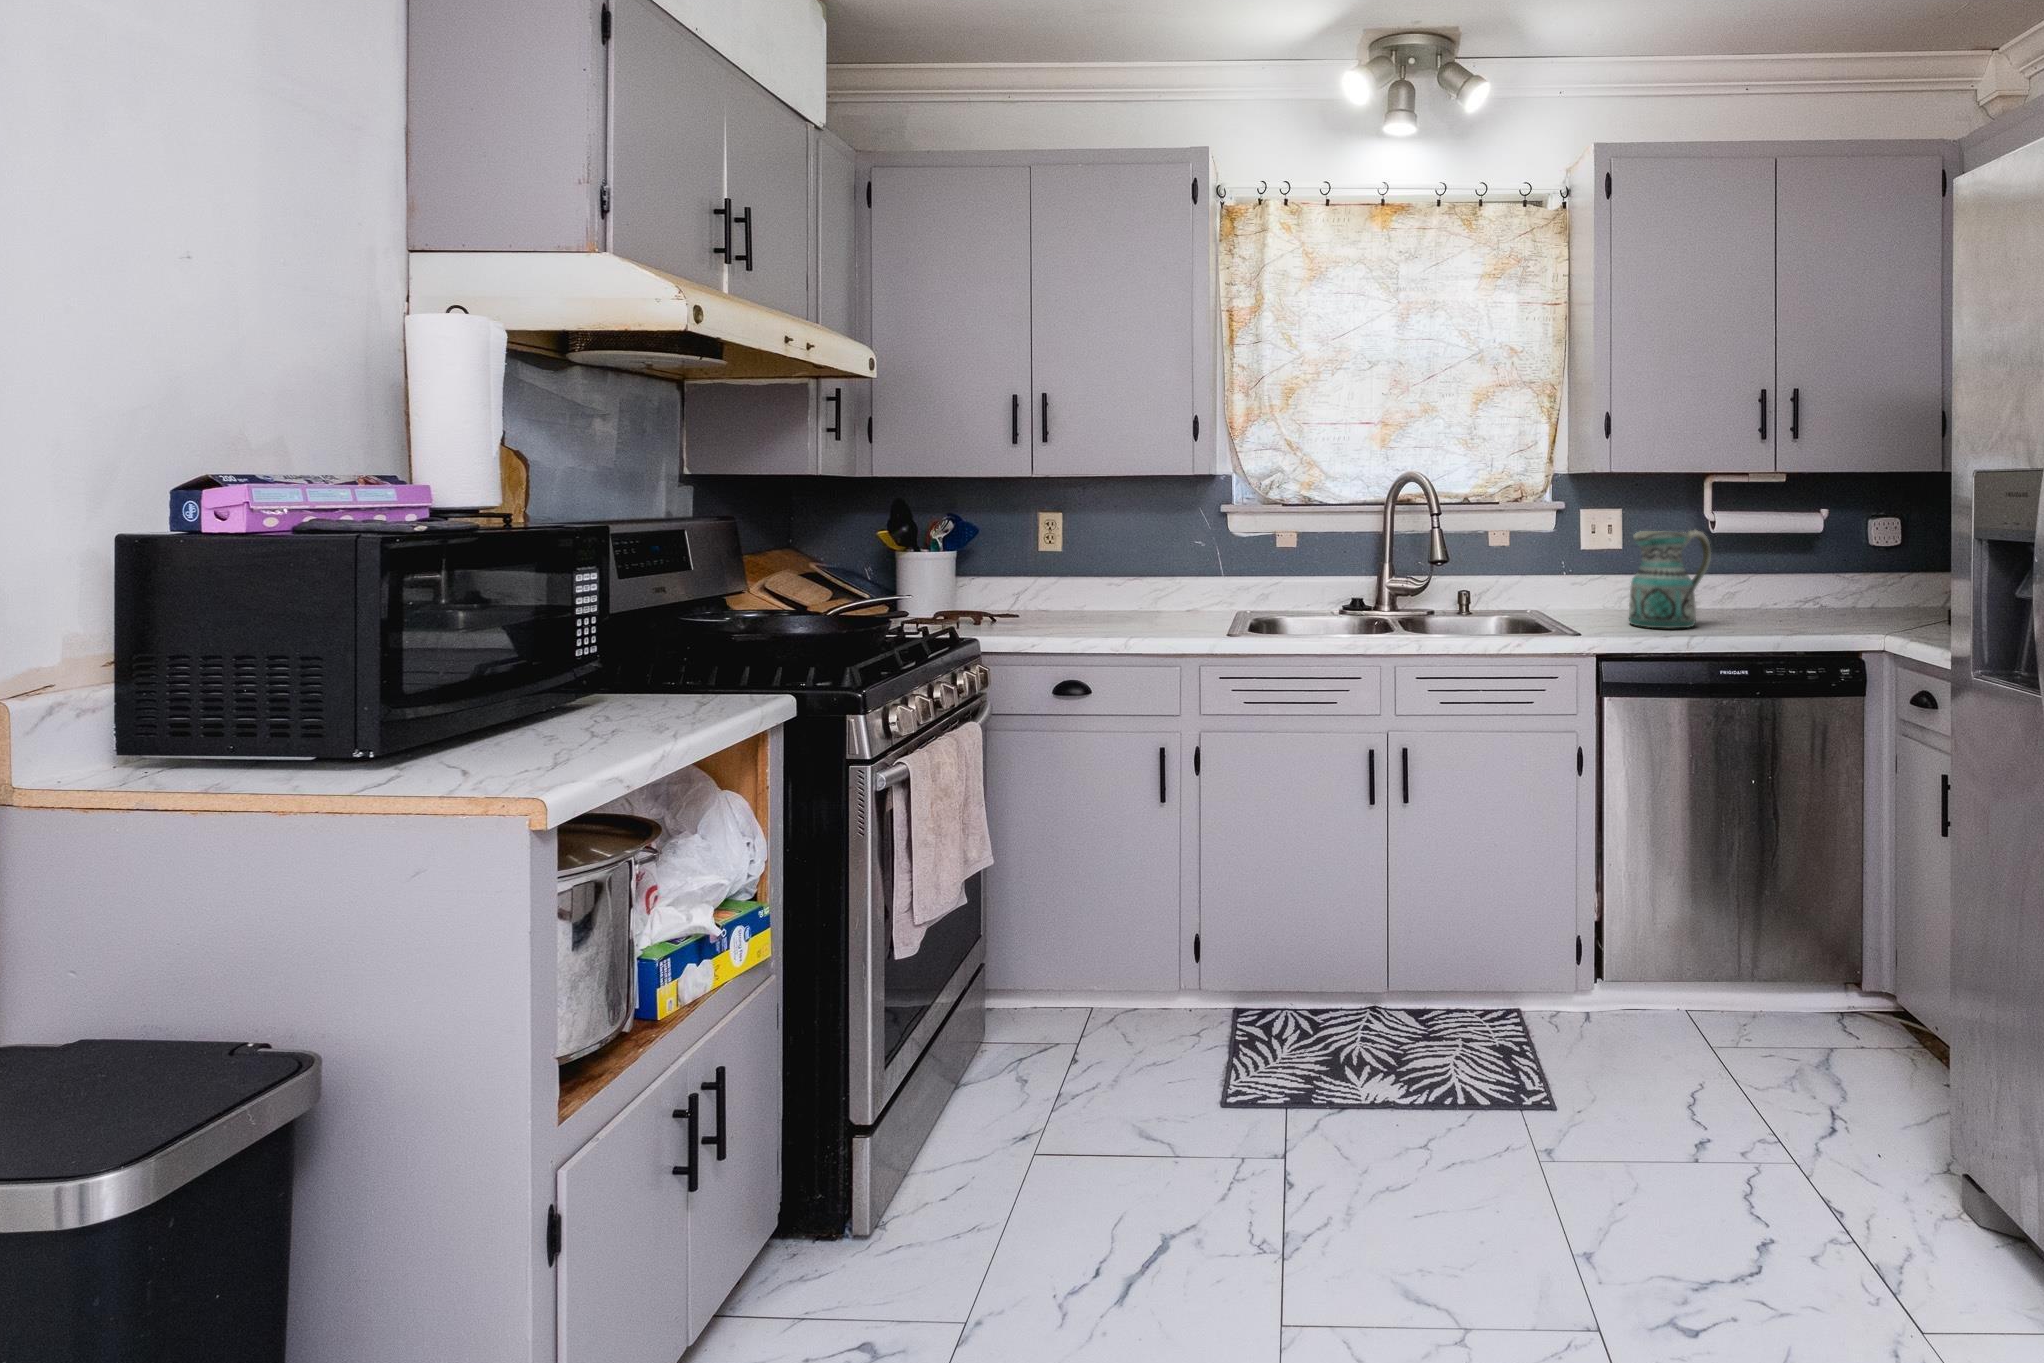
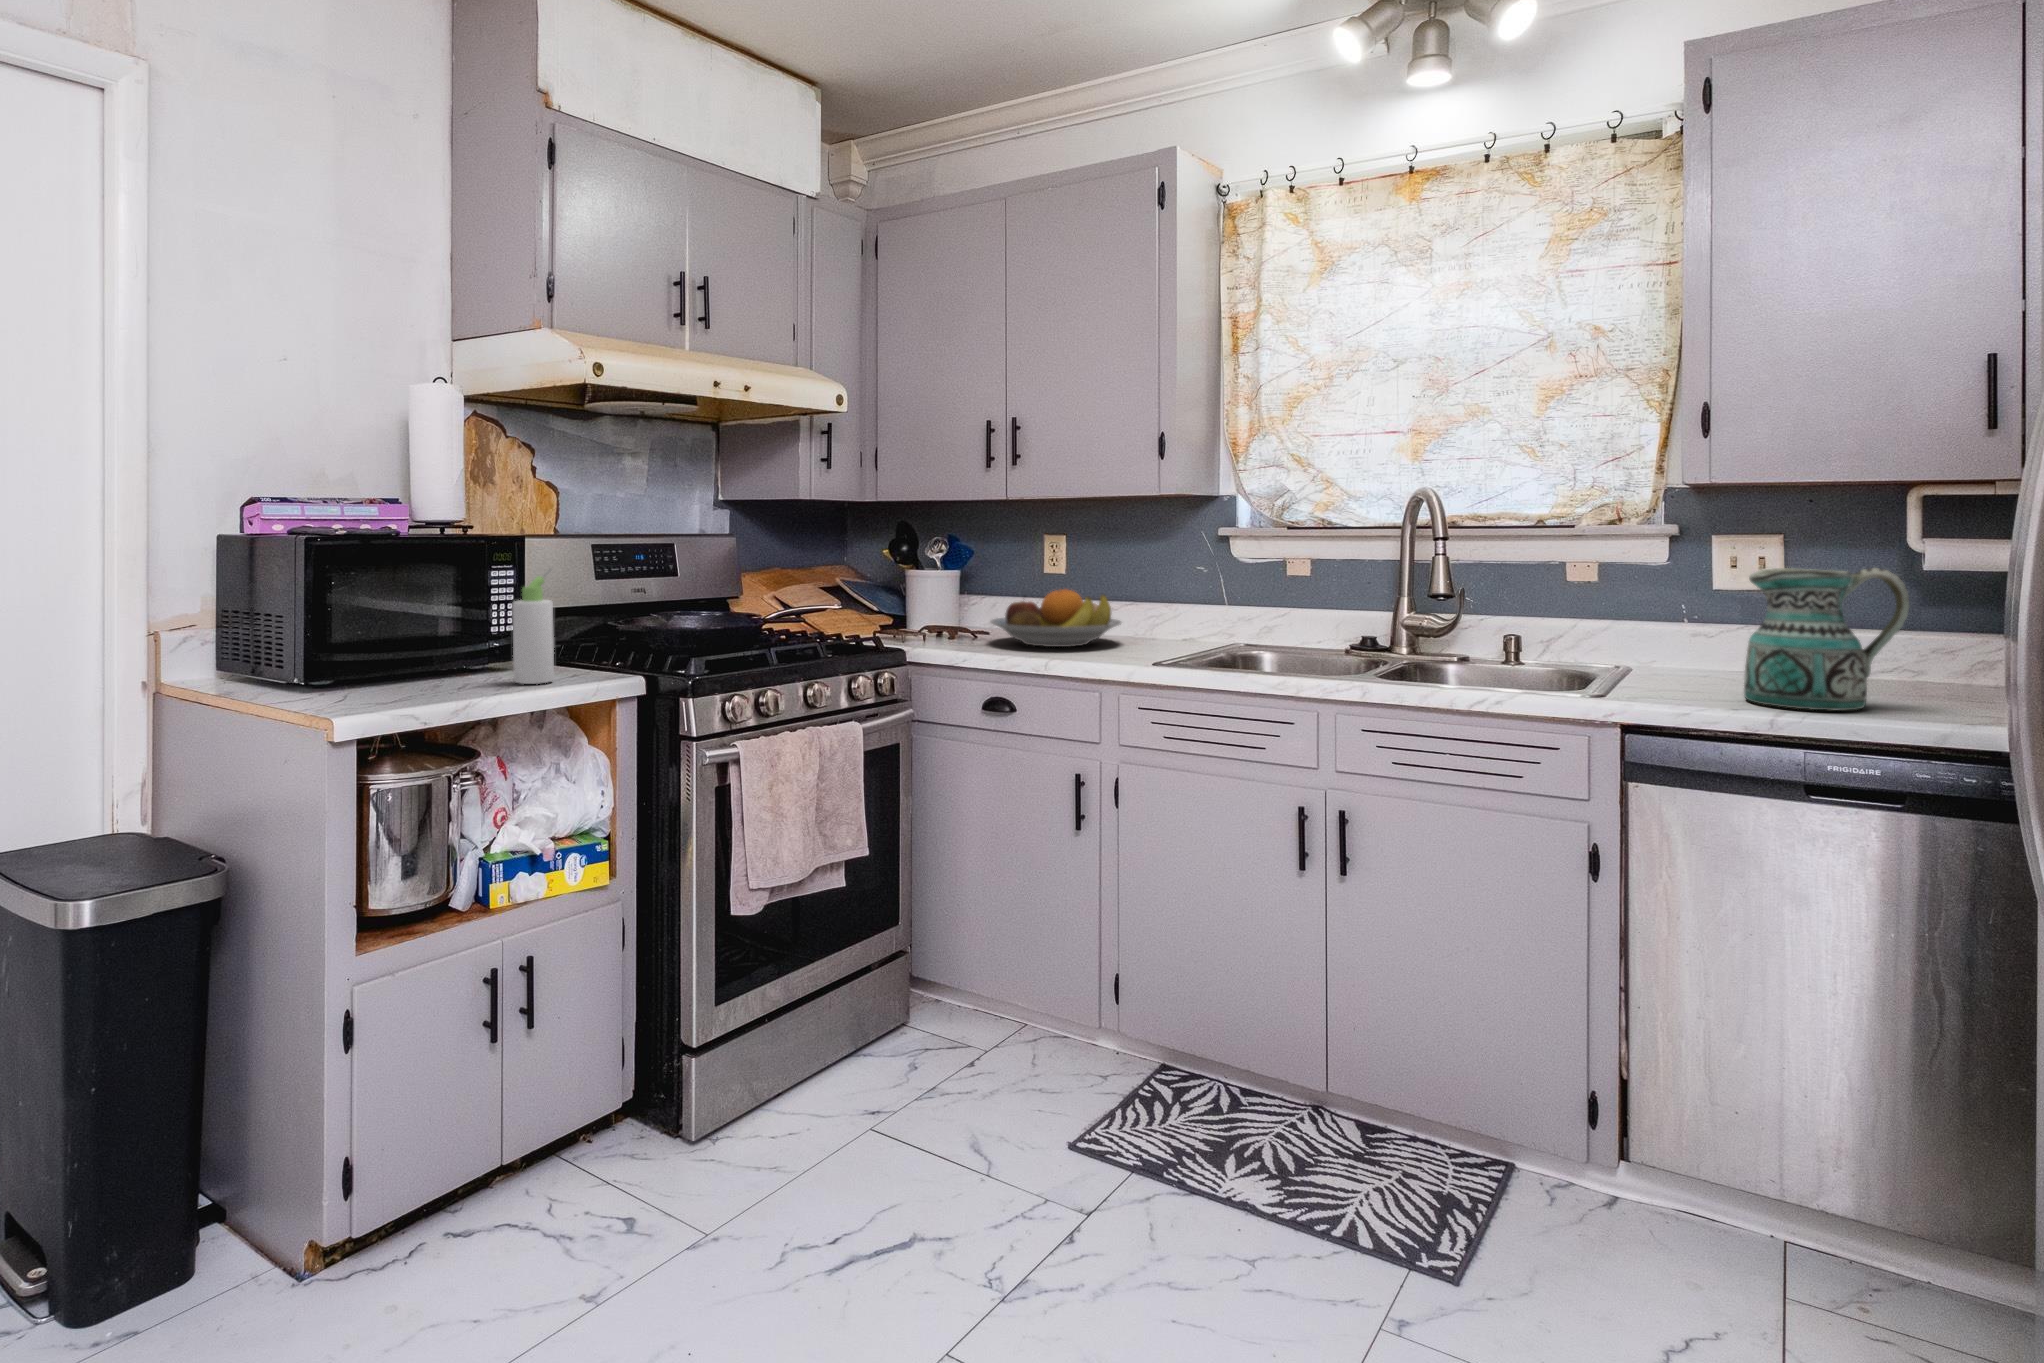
bottle: none [581,562,645,723] -> present [512,569,554,684]
fruit bowl: none [1020,564,1151,621] -> present [991,589,1121,647]

